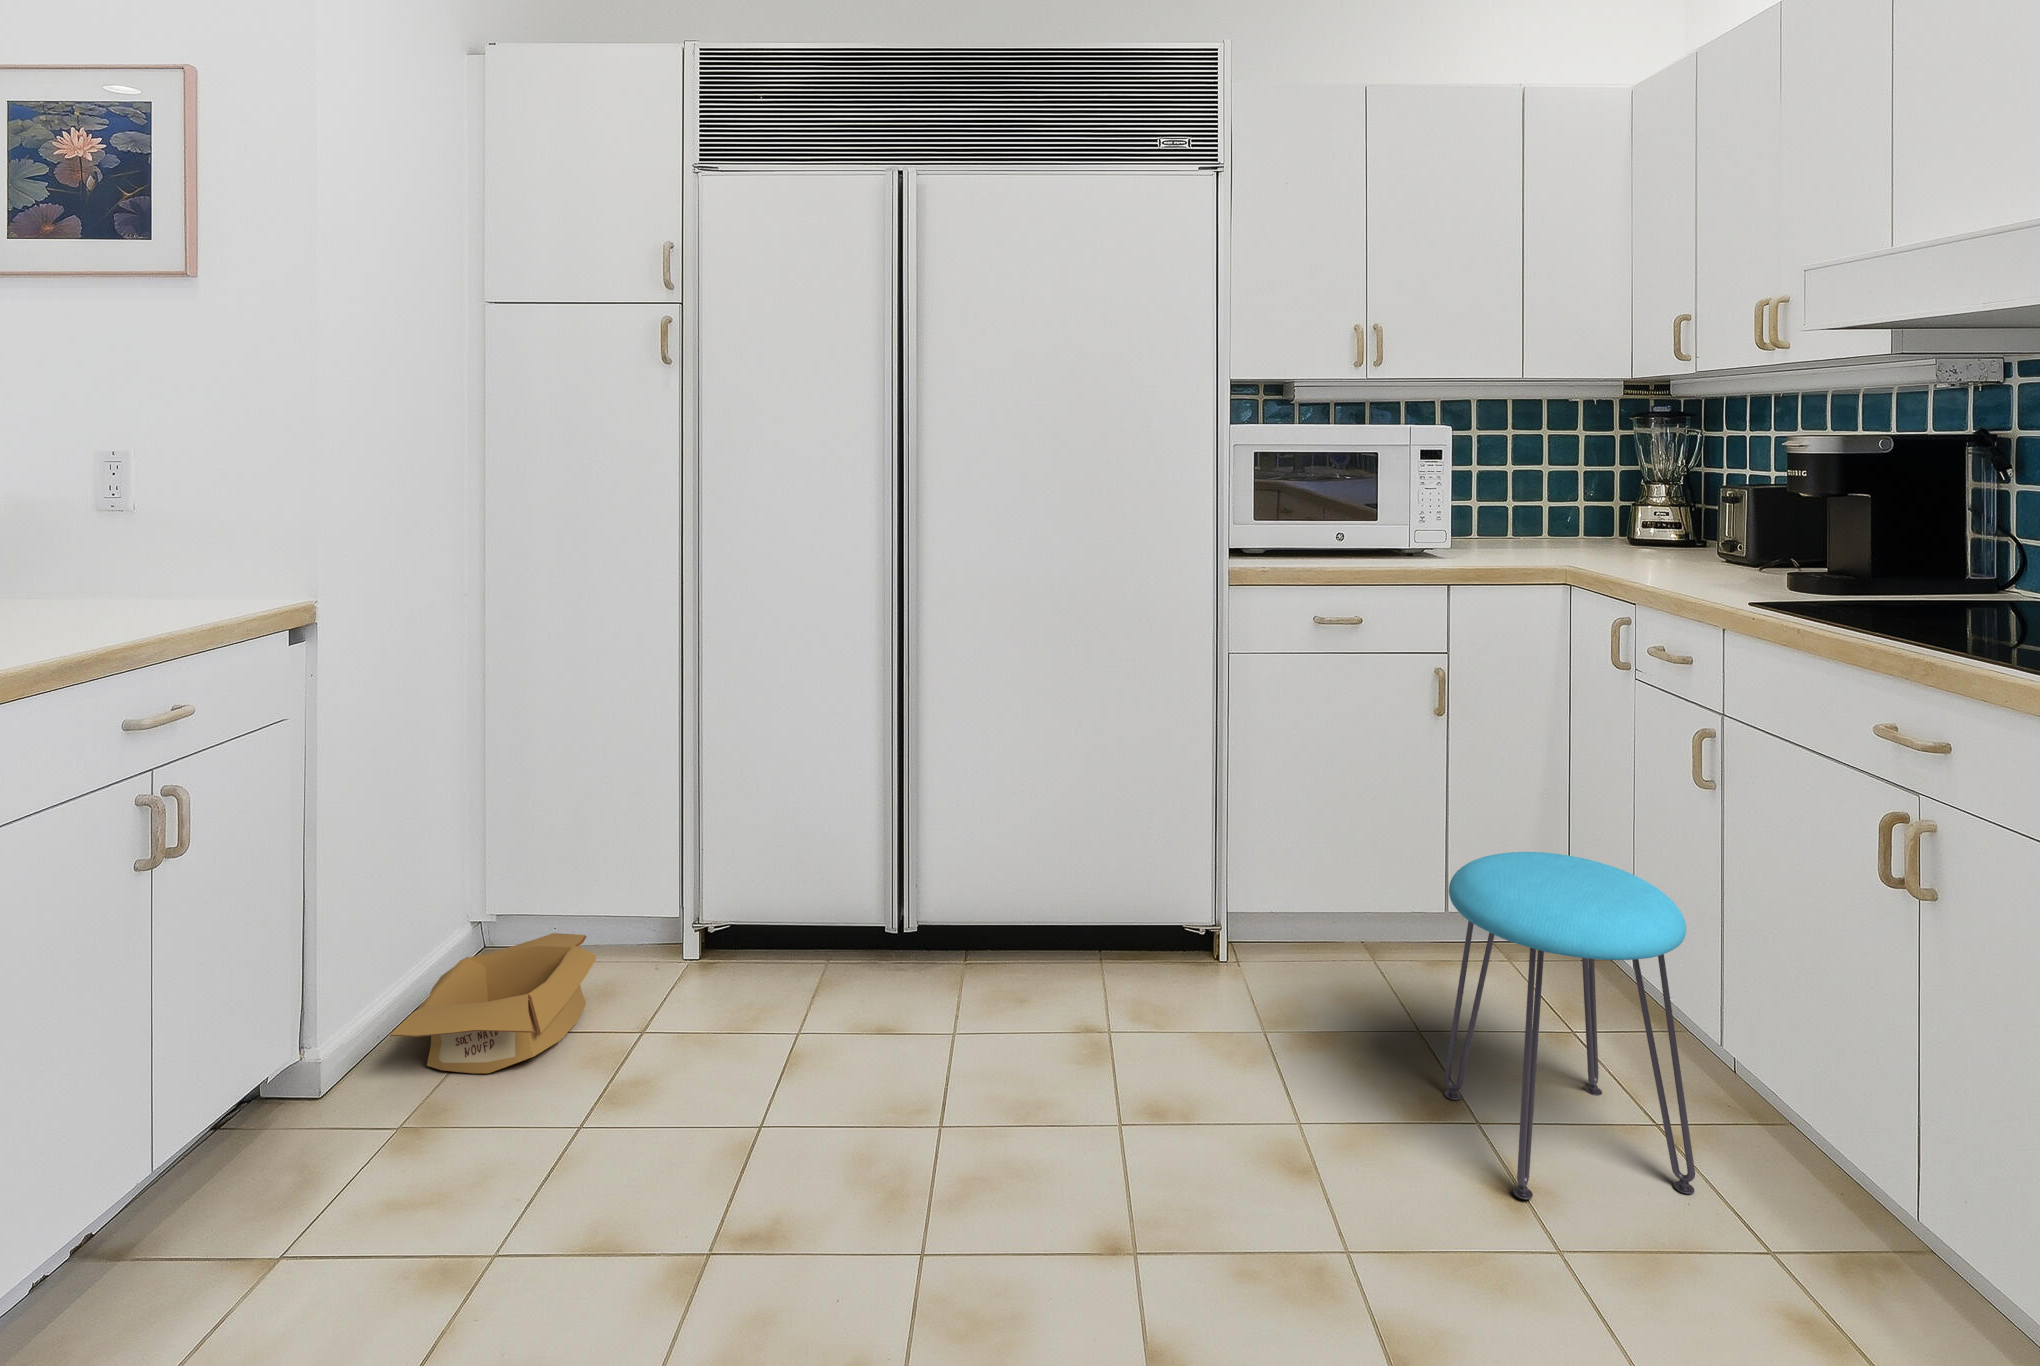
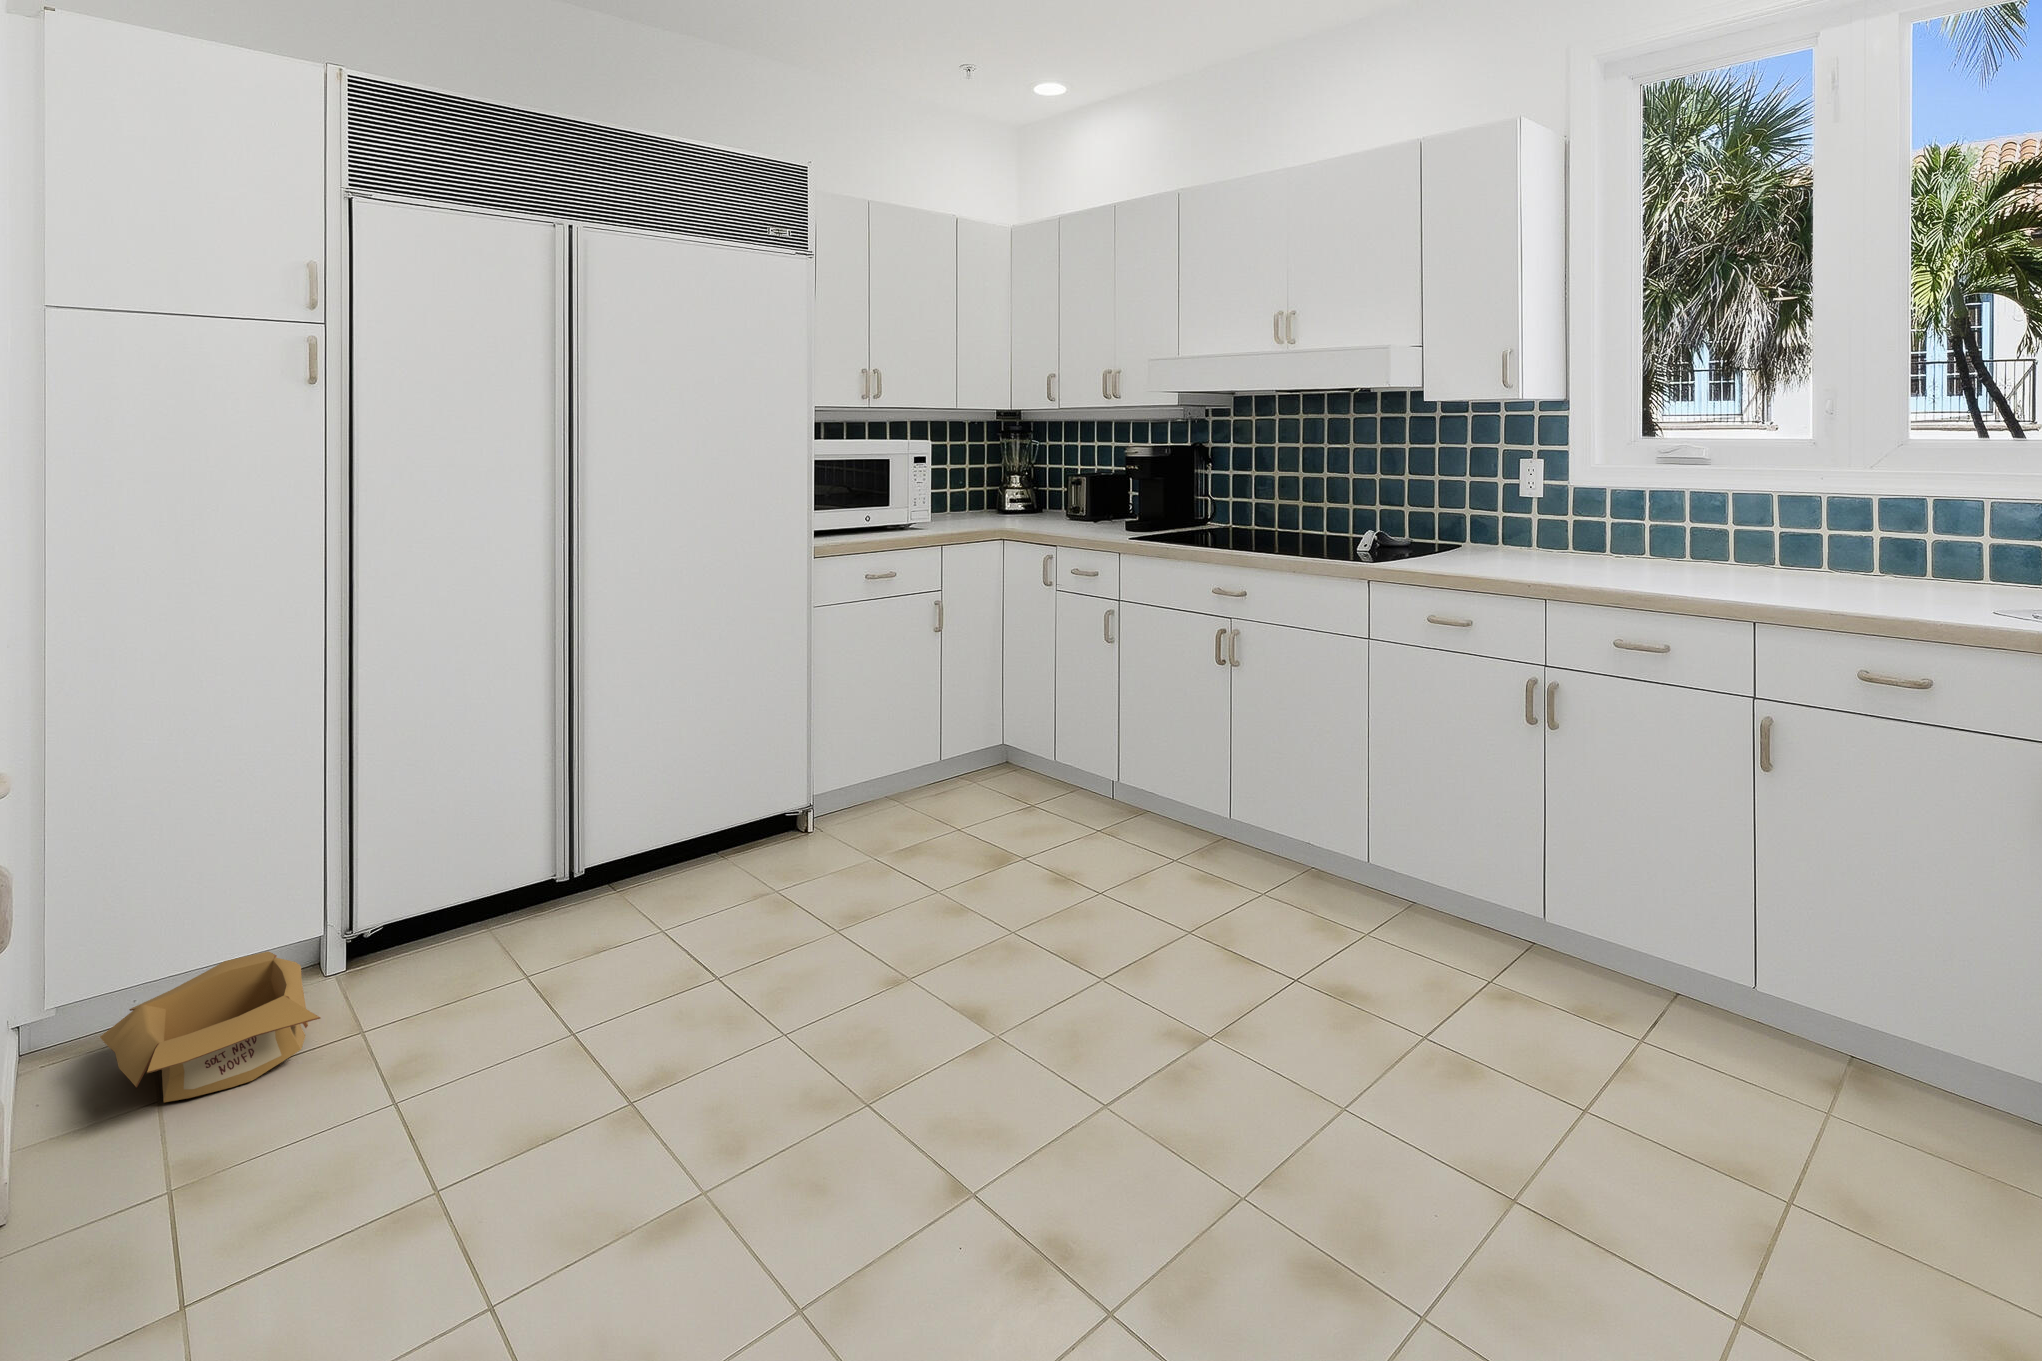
stool: present [1444,852,1695,1199] -> none [998,692,1133,876]

